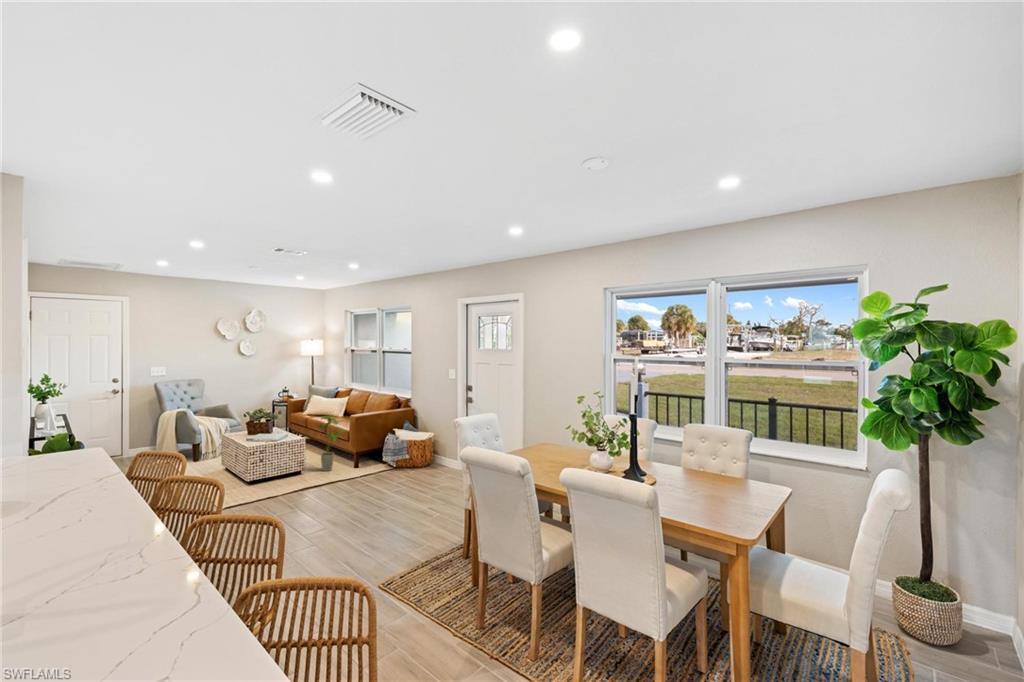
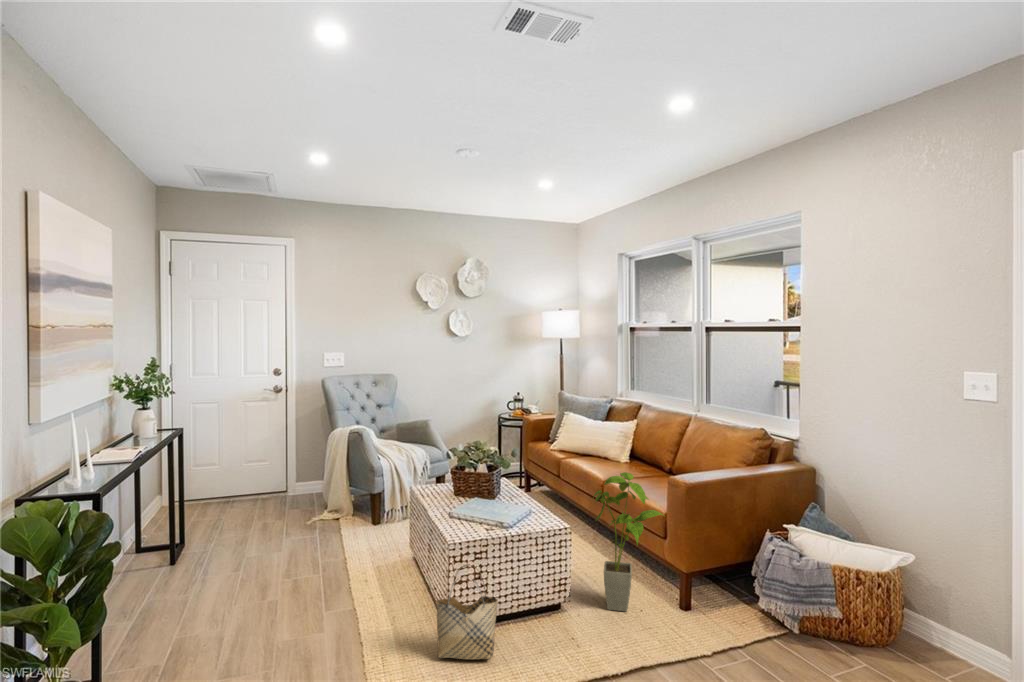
woven basket: none [243,454,272,490] -> present [436,564,498,659]

